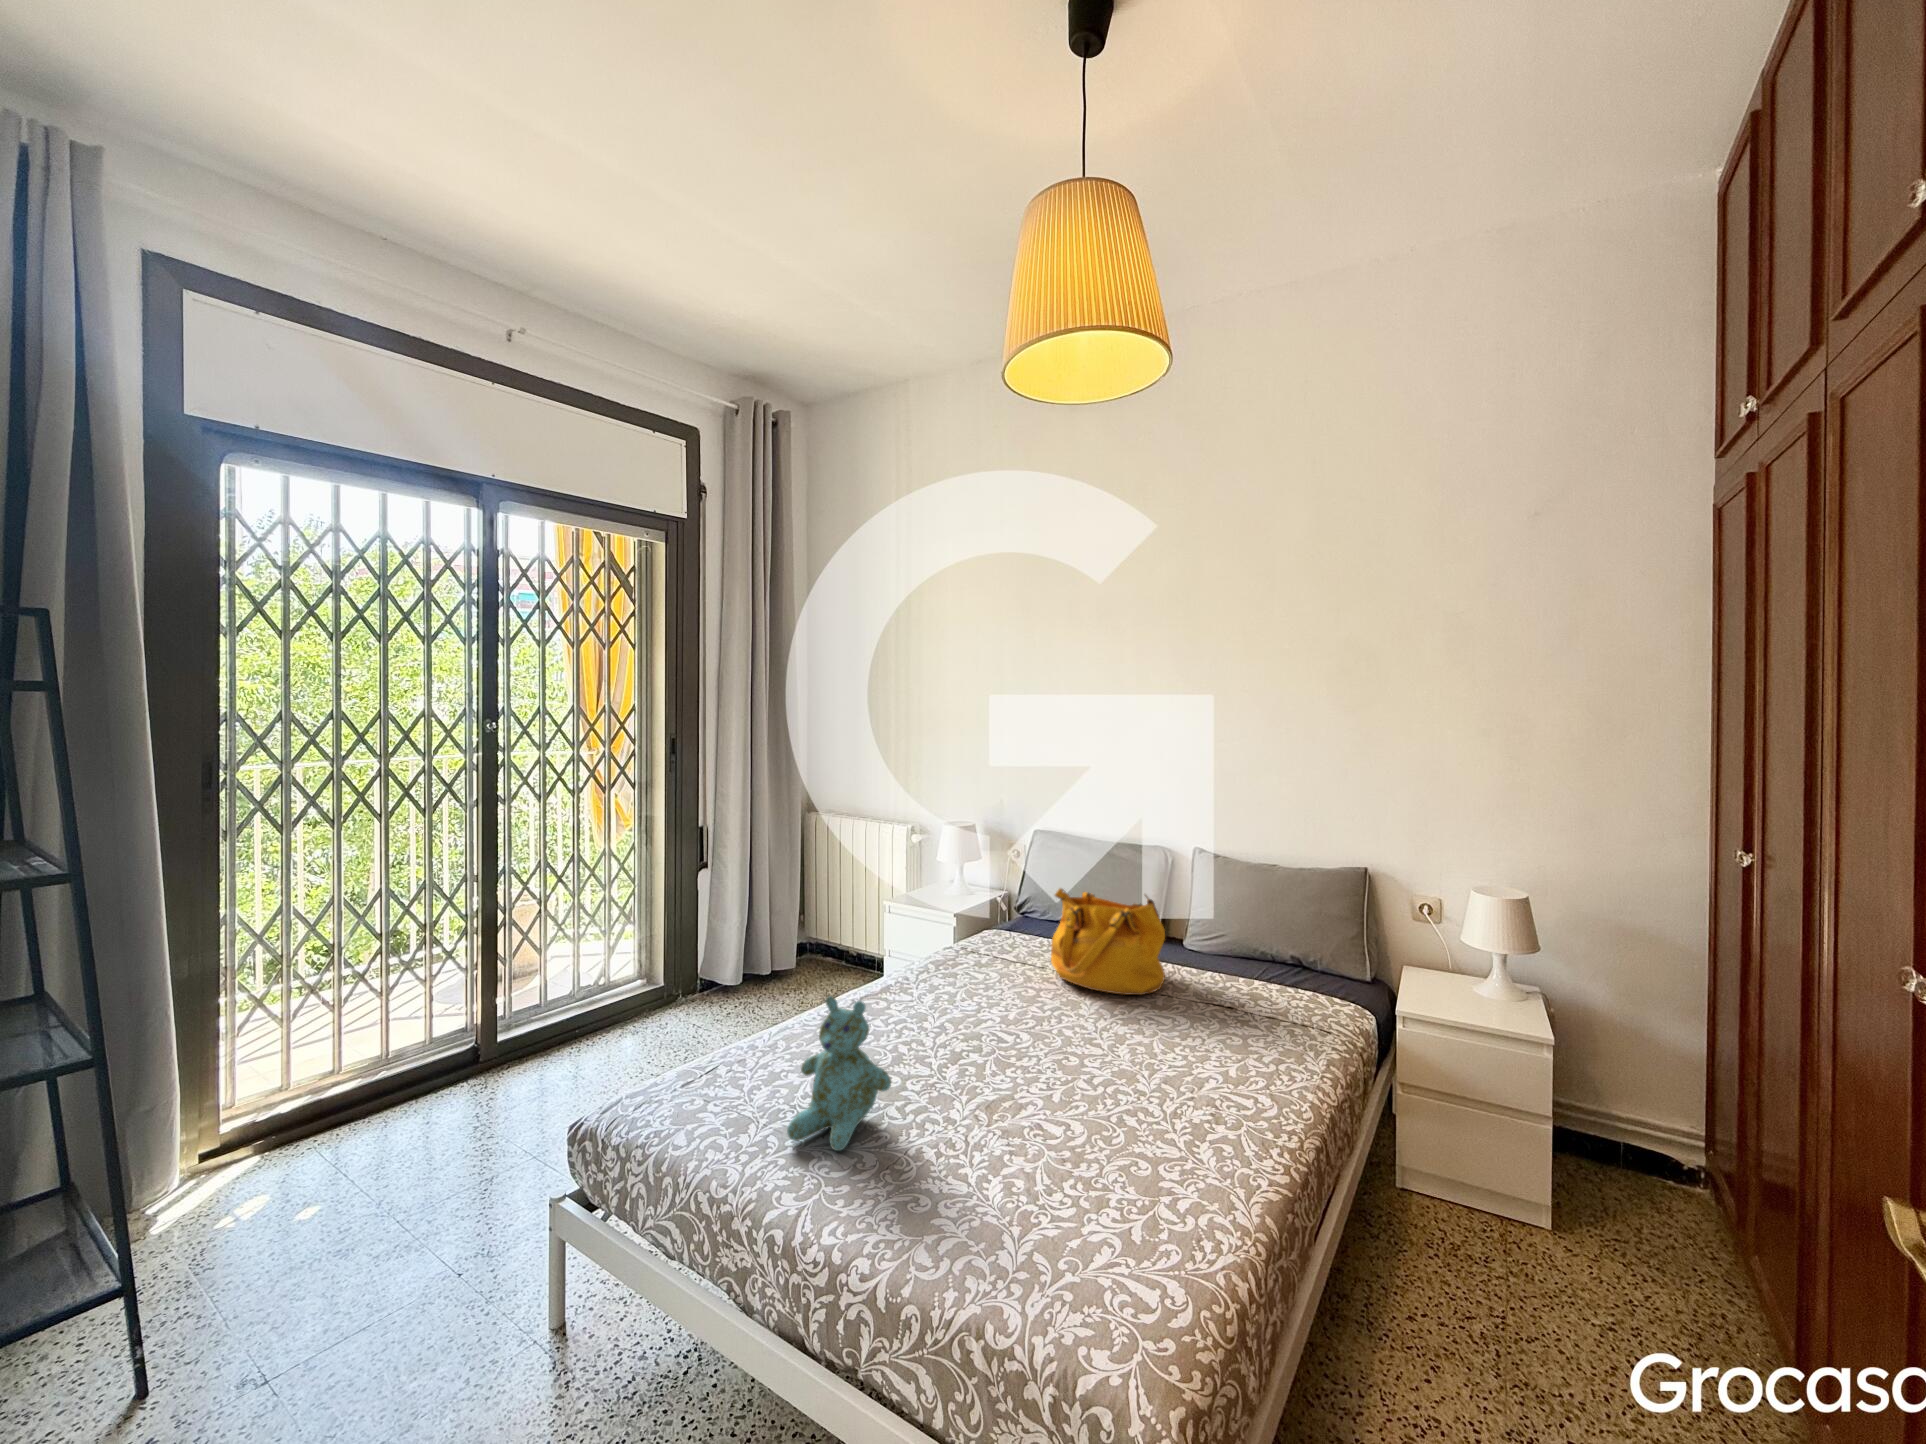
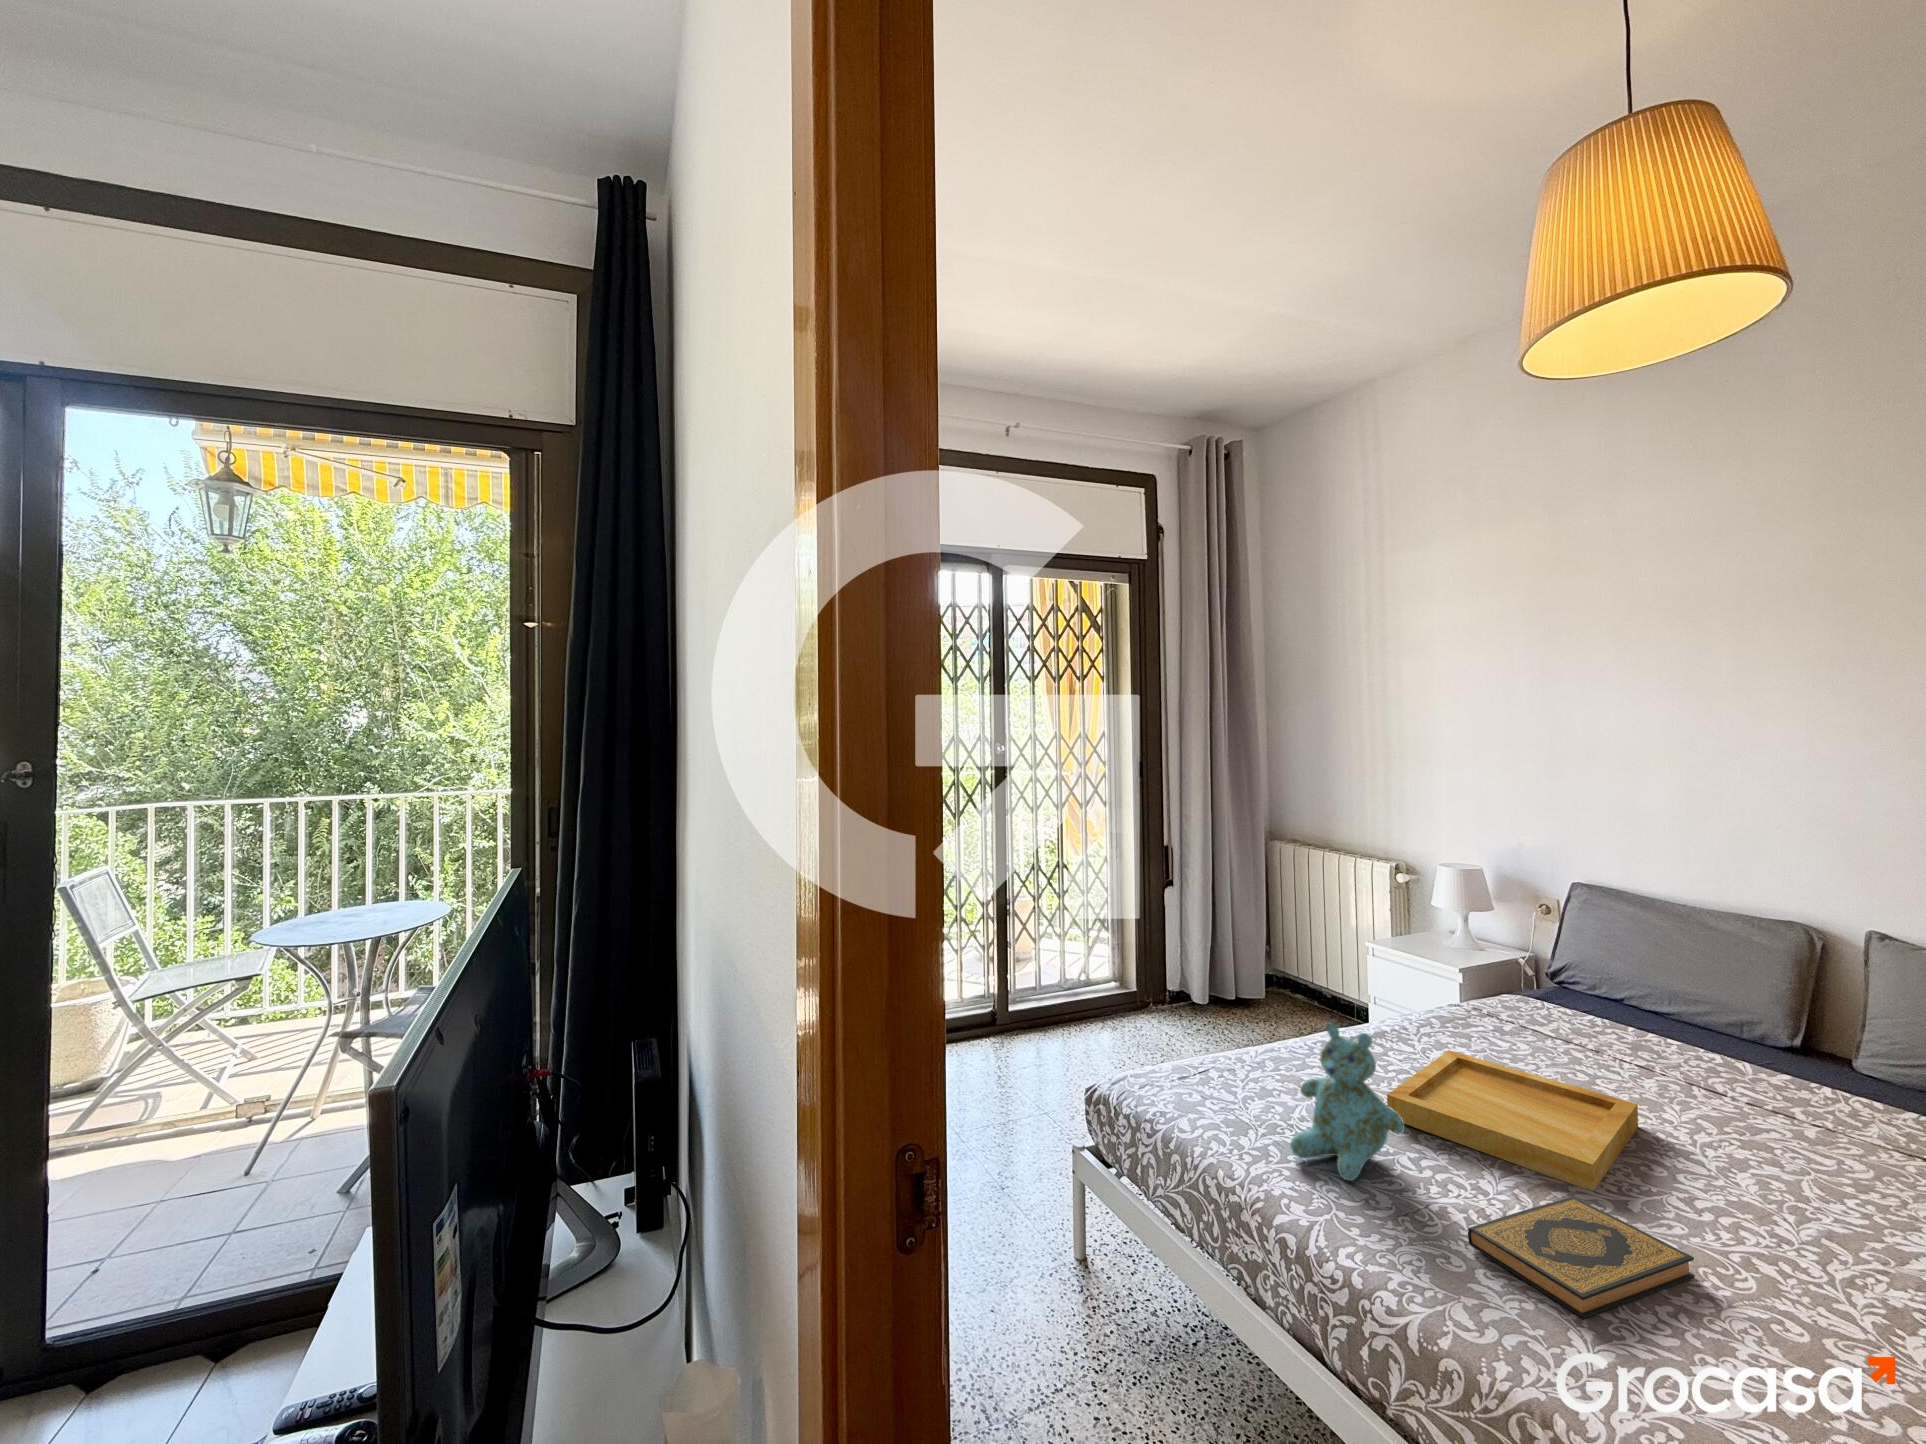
handbag: present [1051,888,1165,995] -> none [1608,955,1812,1115]
tray: none [882,994,1065,1096] -> present [1387,1050,1638,1191]
hardback book: none [934,1107,1091,1220] -> present [1468,1197,1695,1319]

